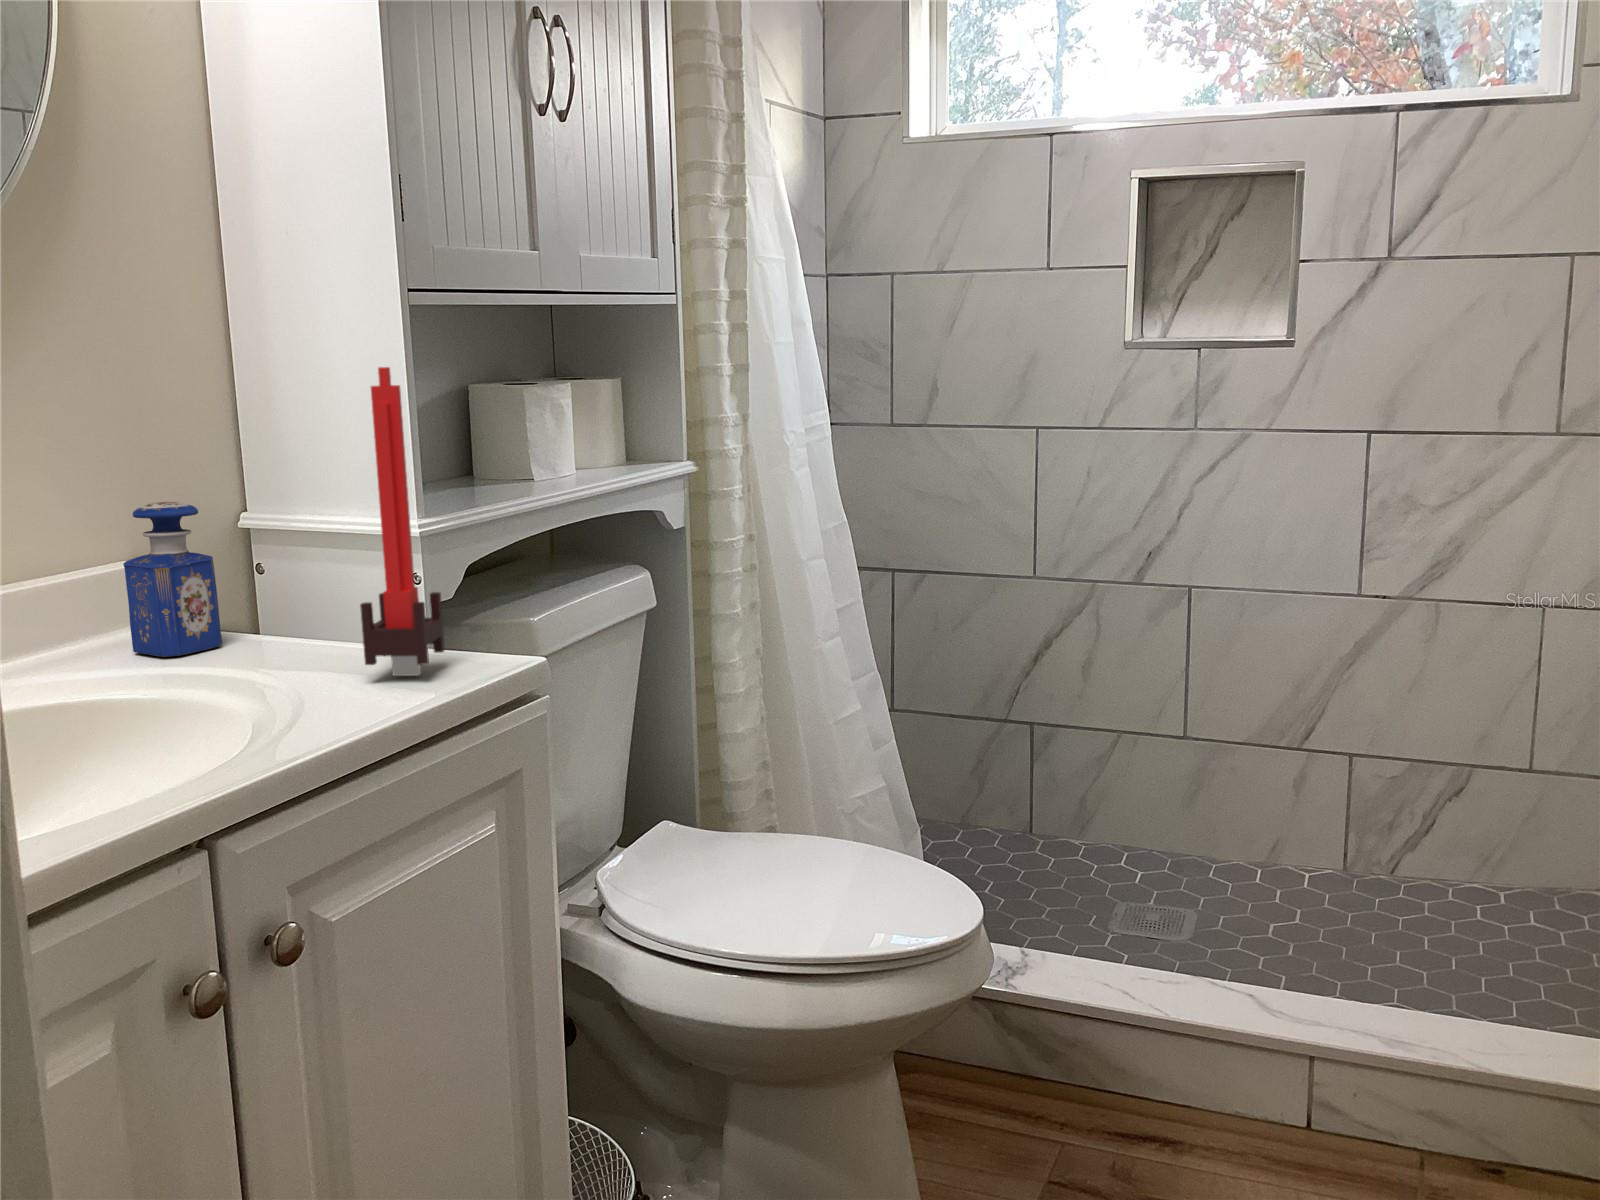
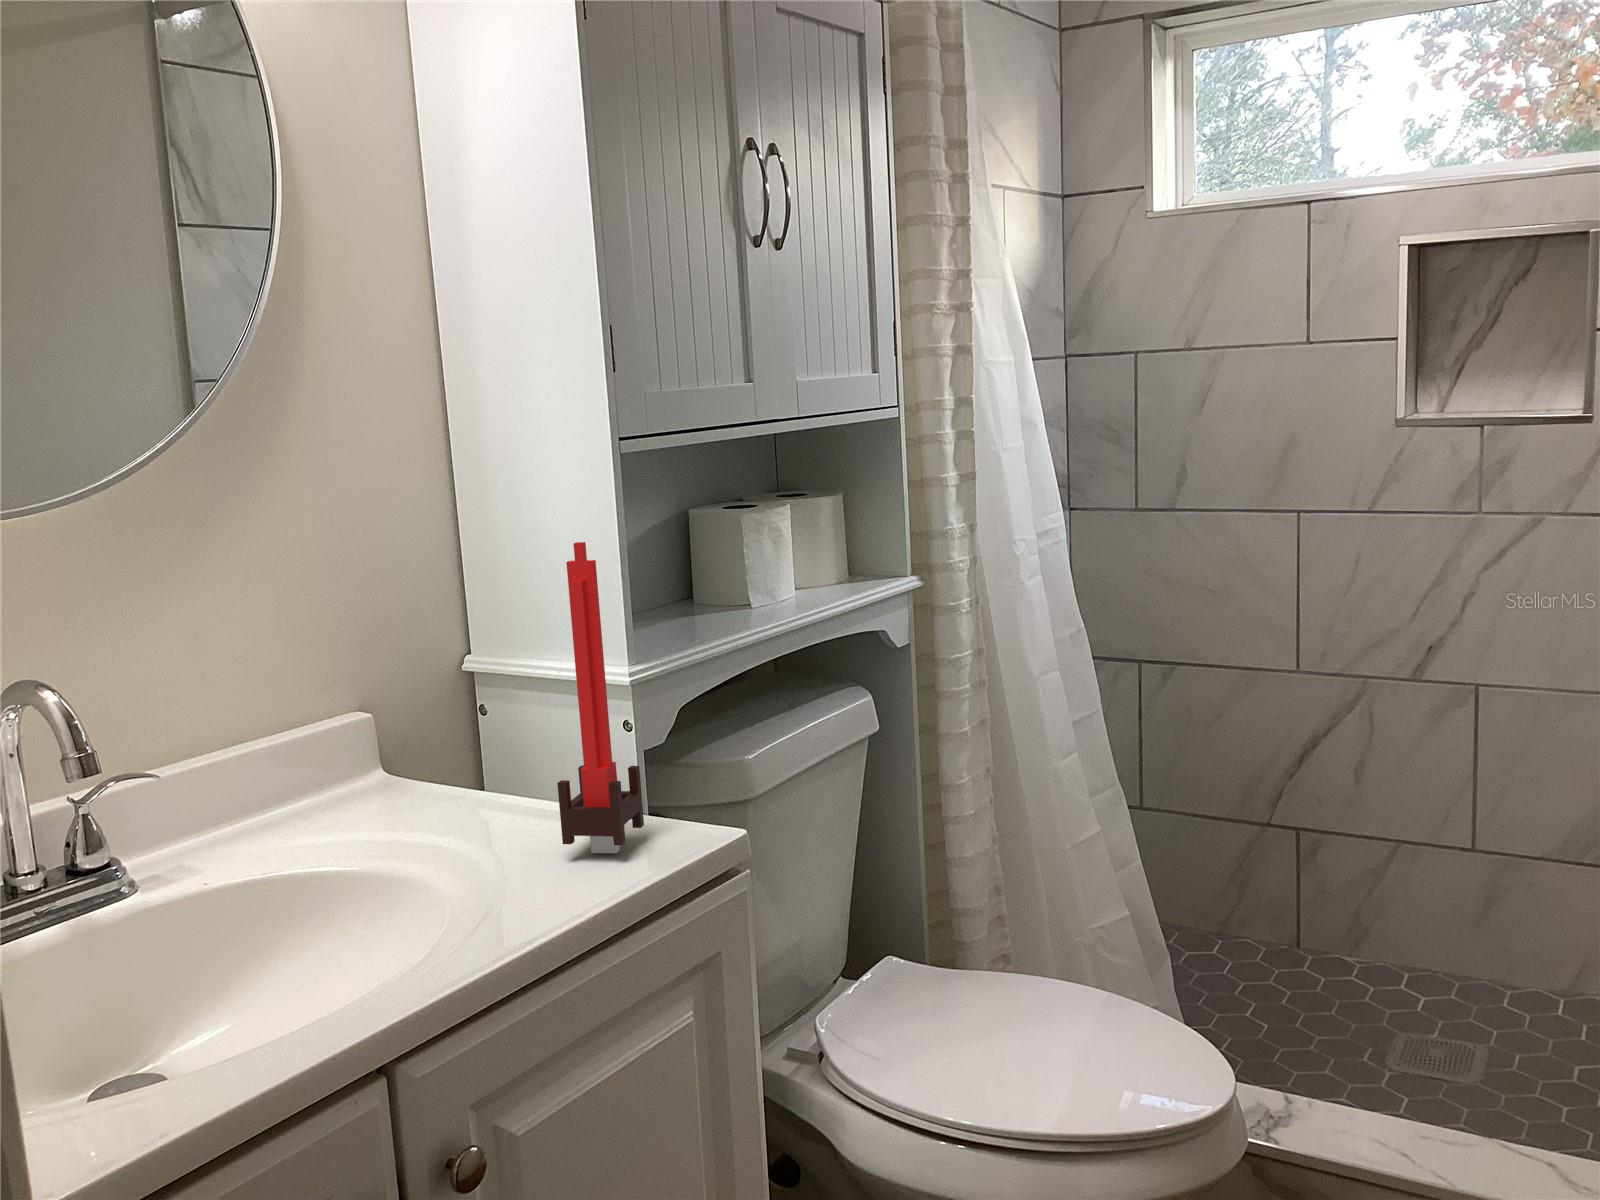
perfume bottle: present [123,502,222,657] -> none [345,662,437,817]

